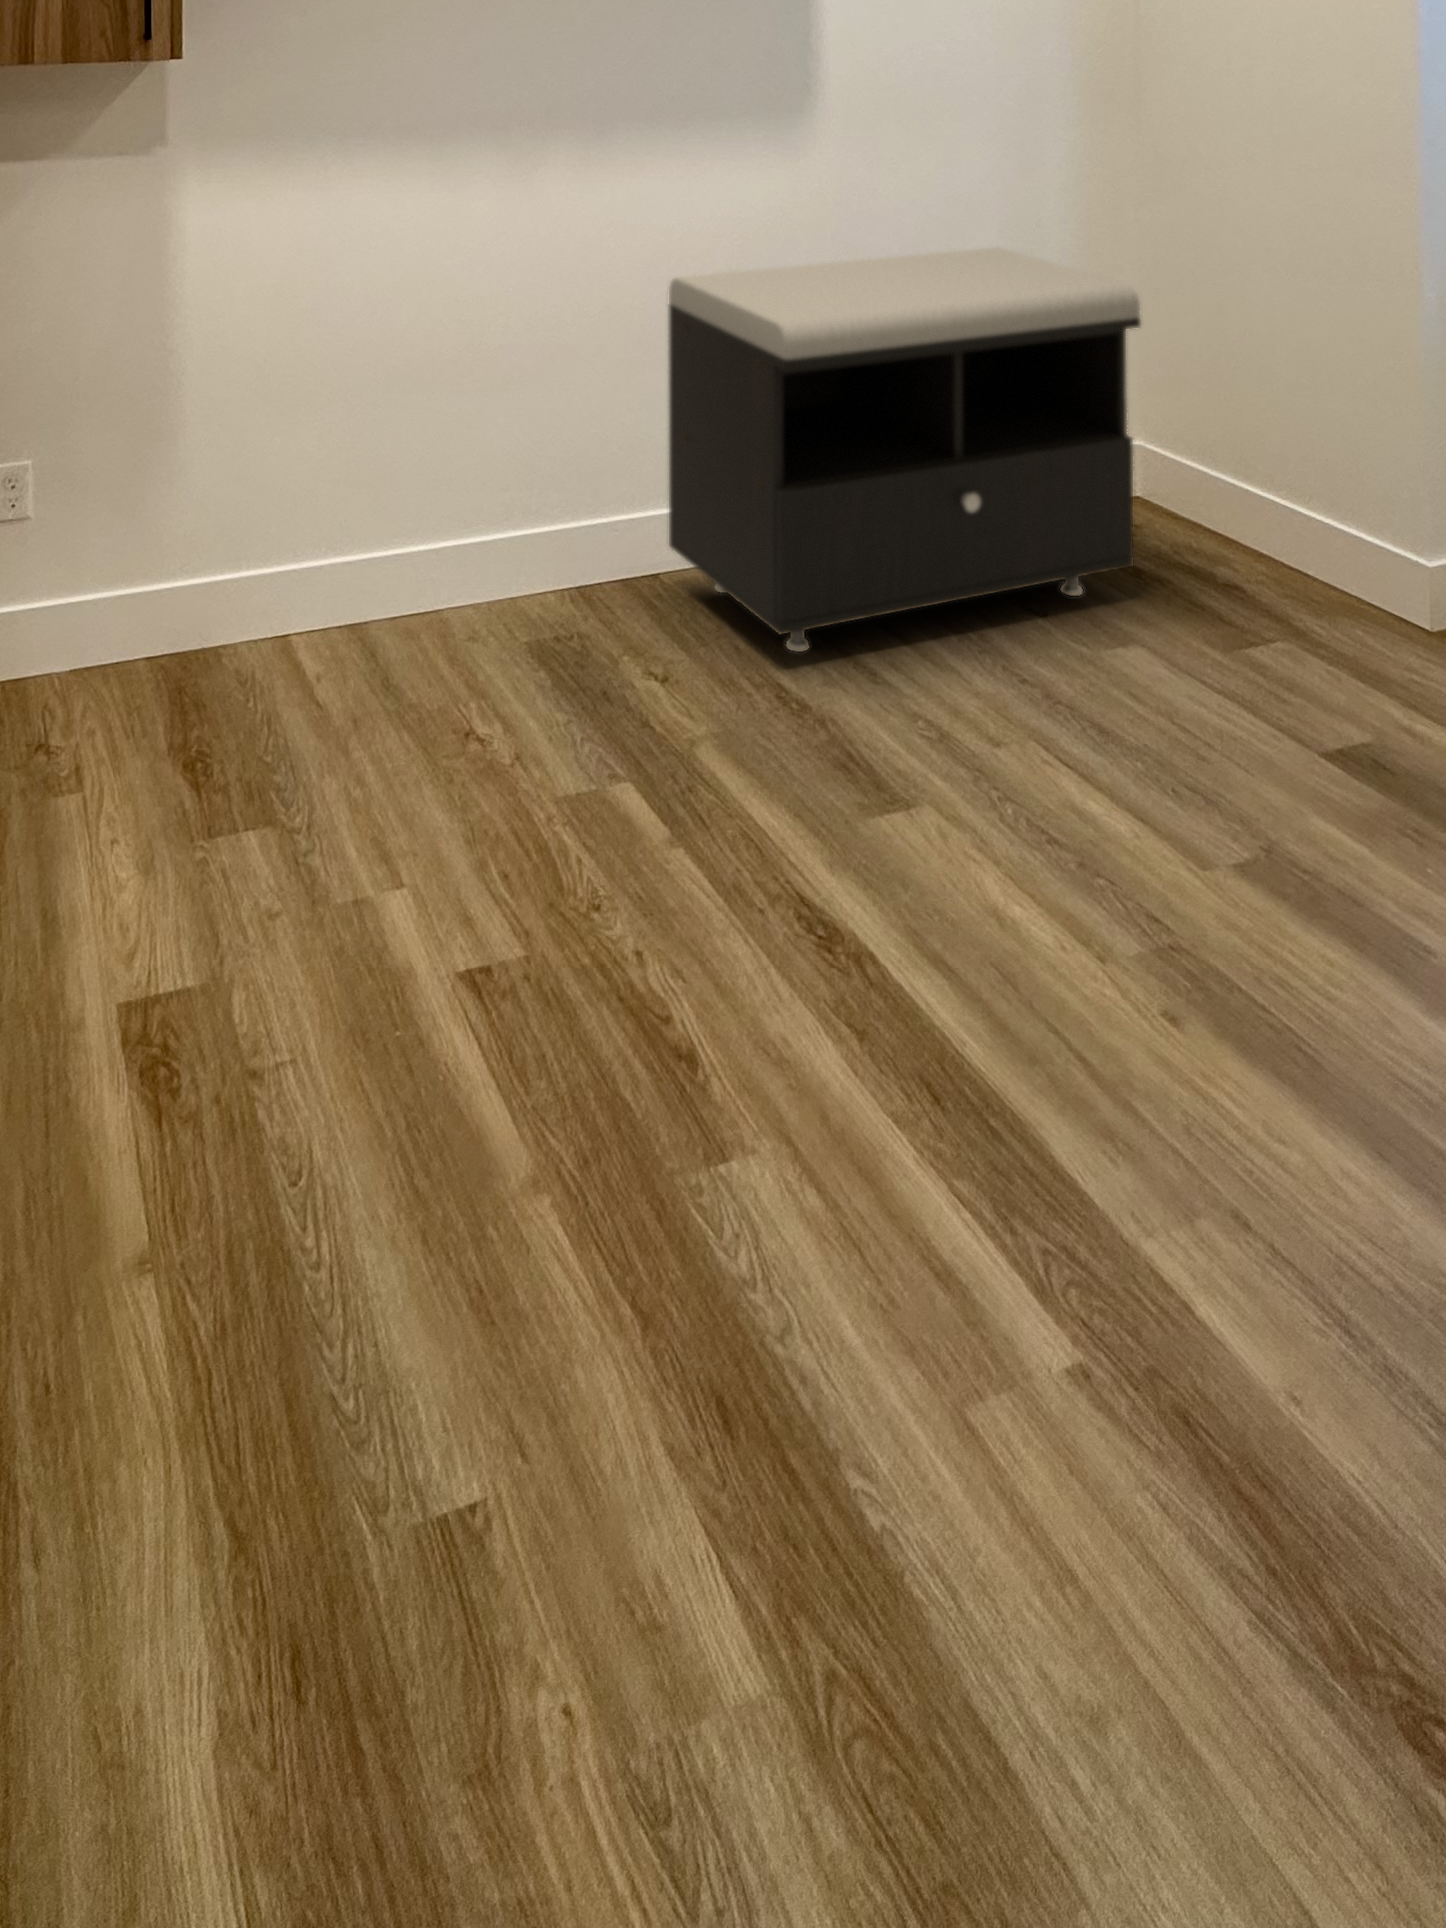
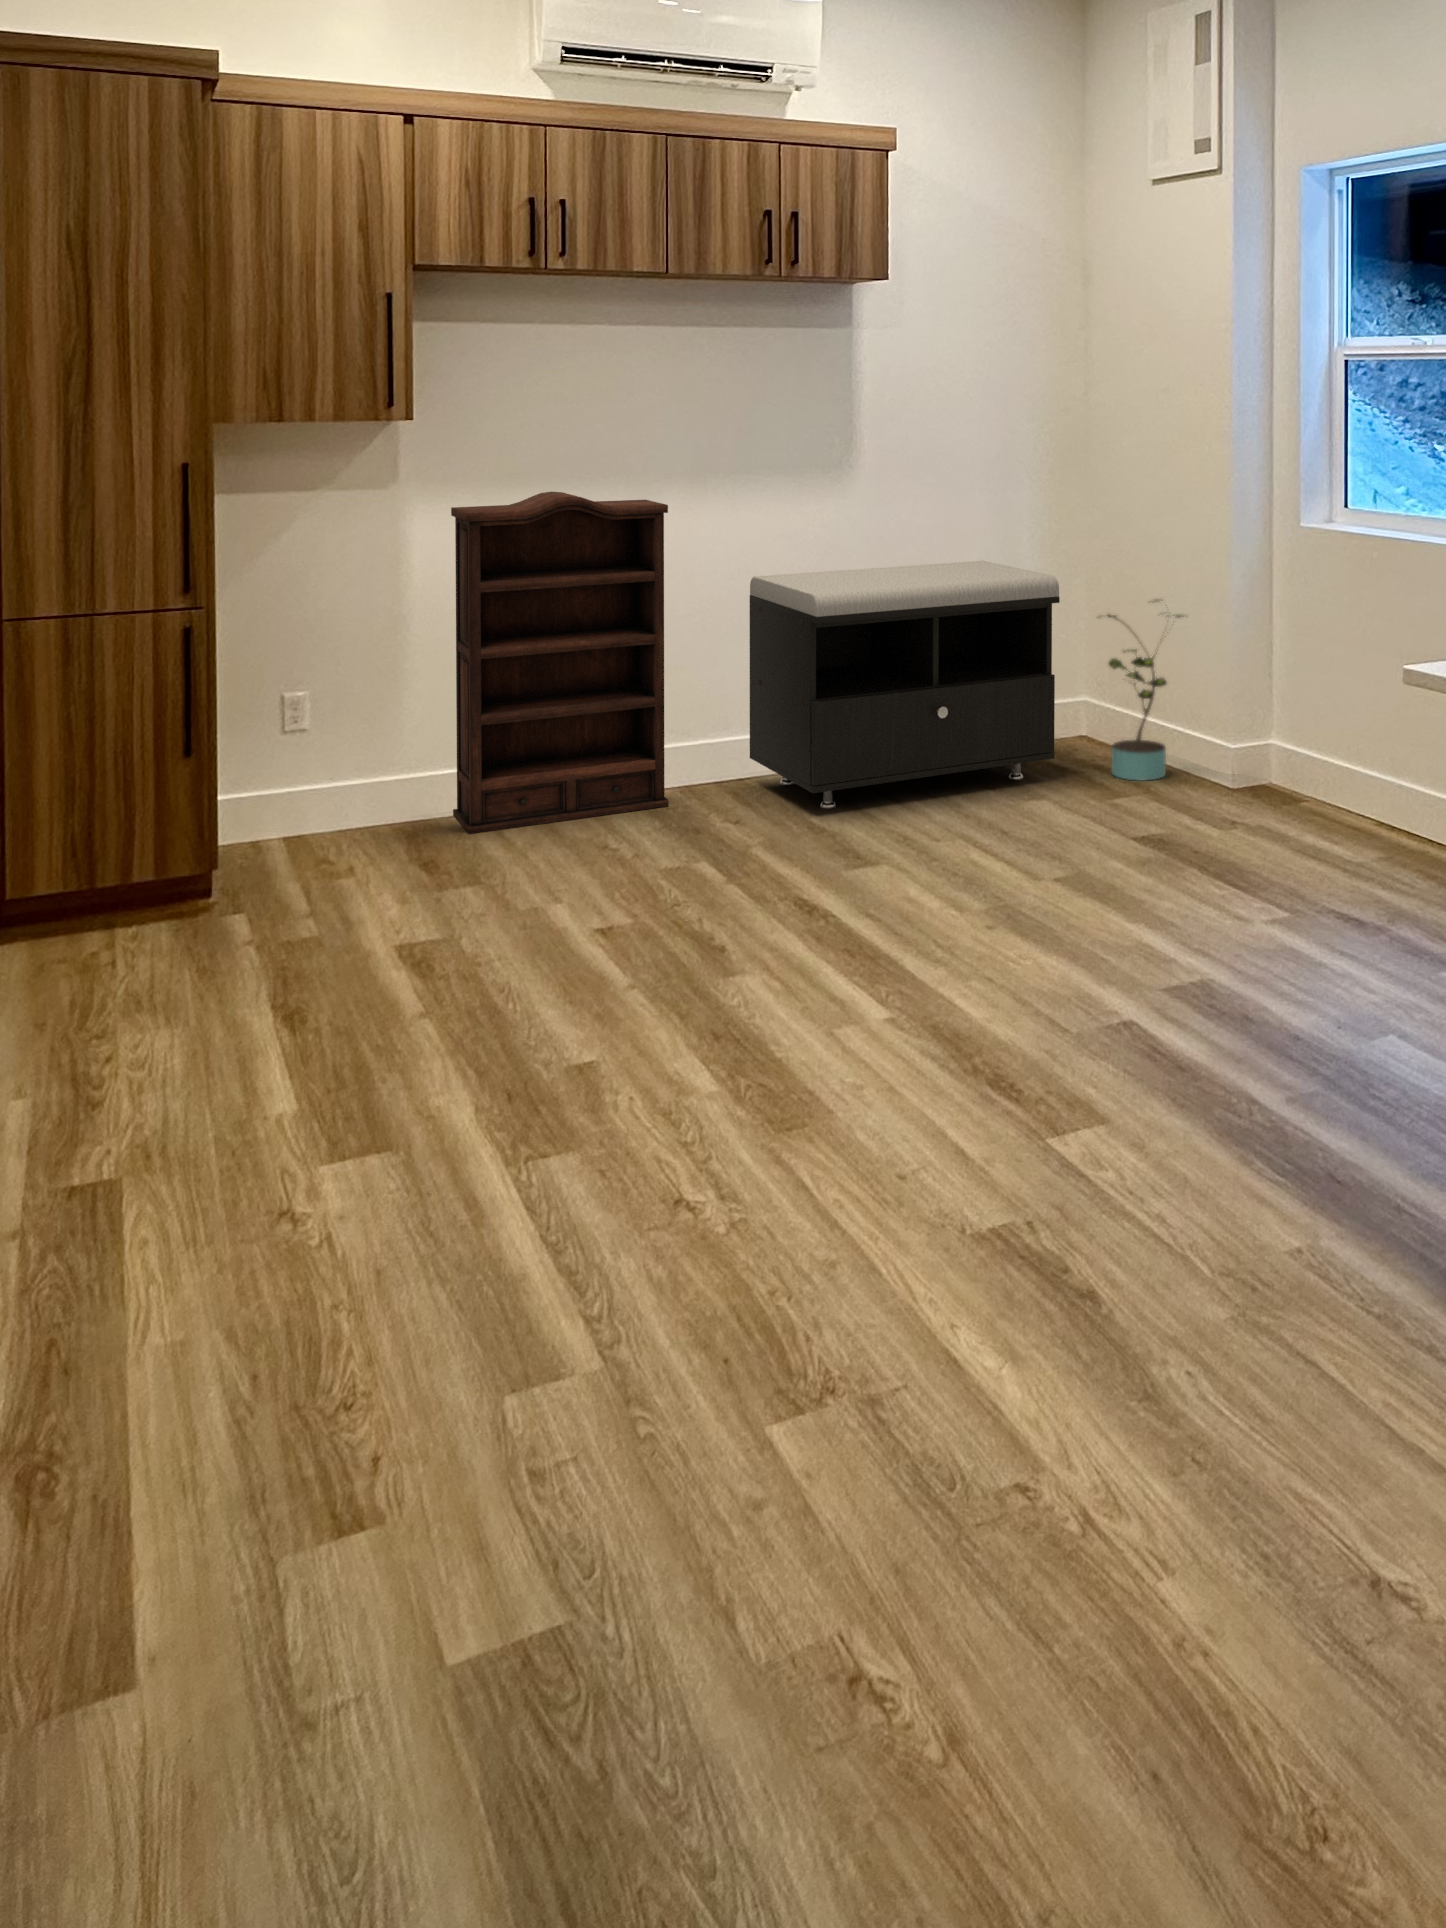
bookshelf: none [239,155,555,688] -> present [451,492,669,834]
potted plant: none [1183,317,1343,606] -> present [1107,600,1184,781]

